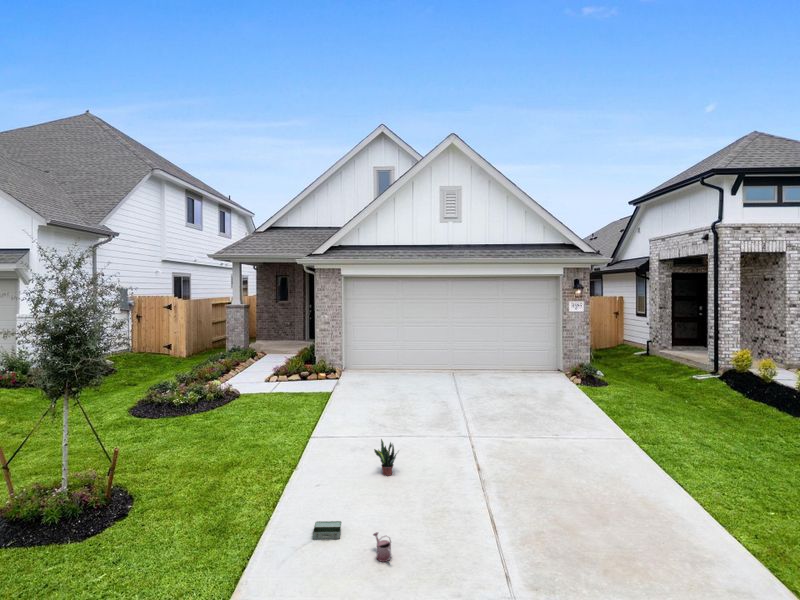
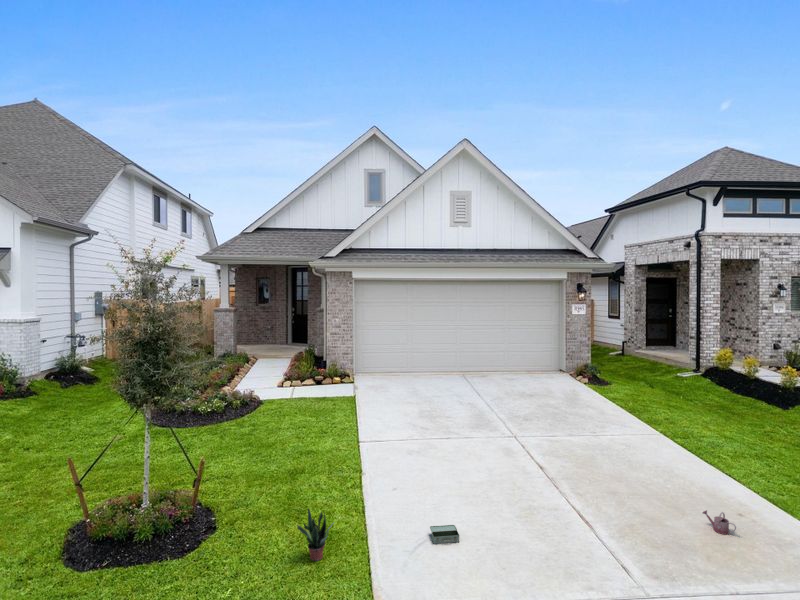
potted plant: present [374,439,399,476] -> present [297,509,332,561]
watering can: present [373,532,391,562] -> present [703,510,736,534]

